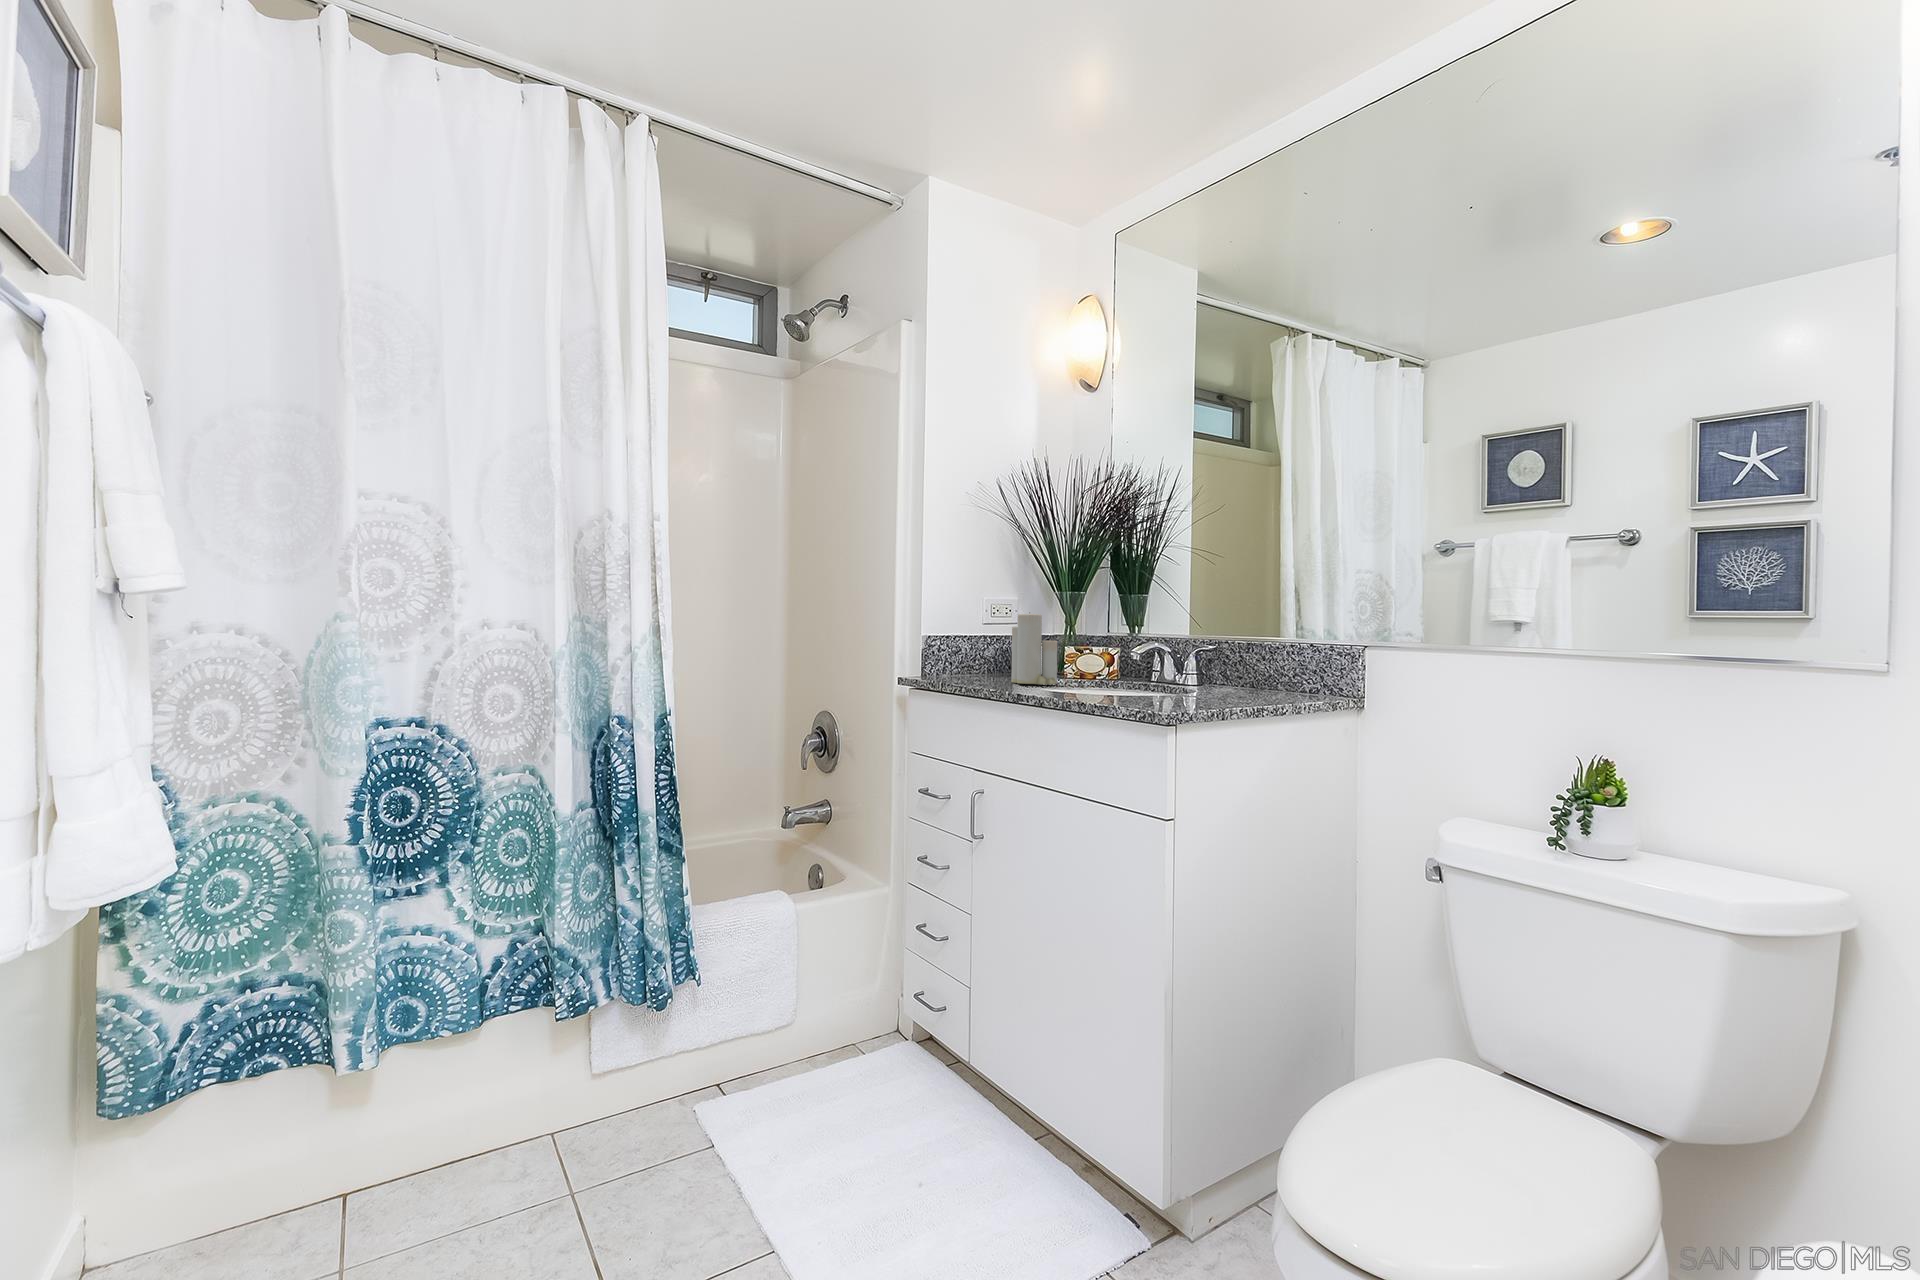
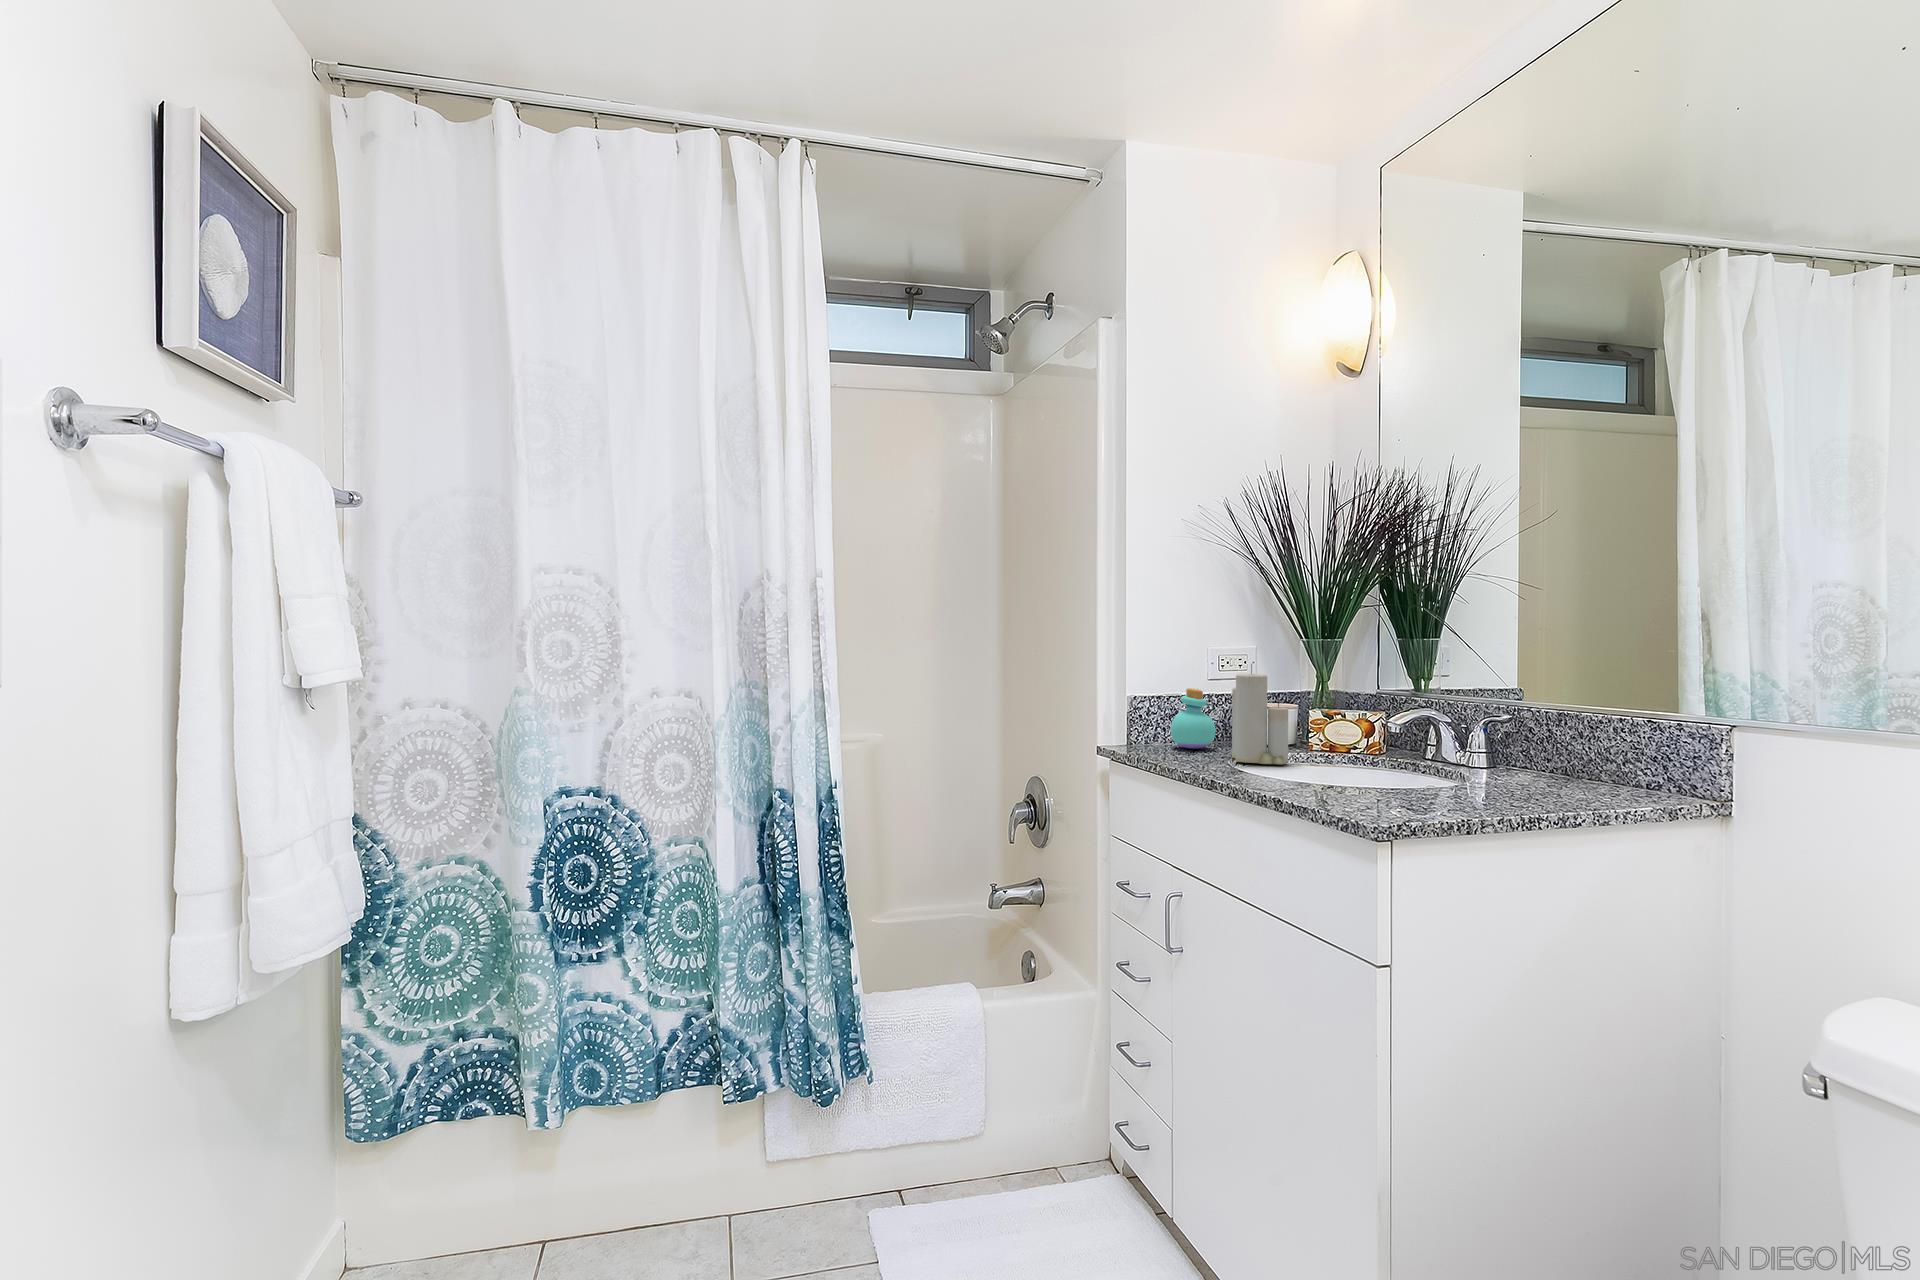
perfume bottle: none [958,630,994,679] -> present [1170,688,1216,749]

